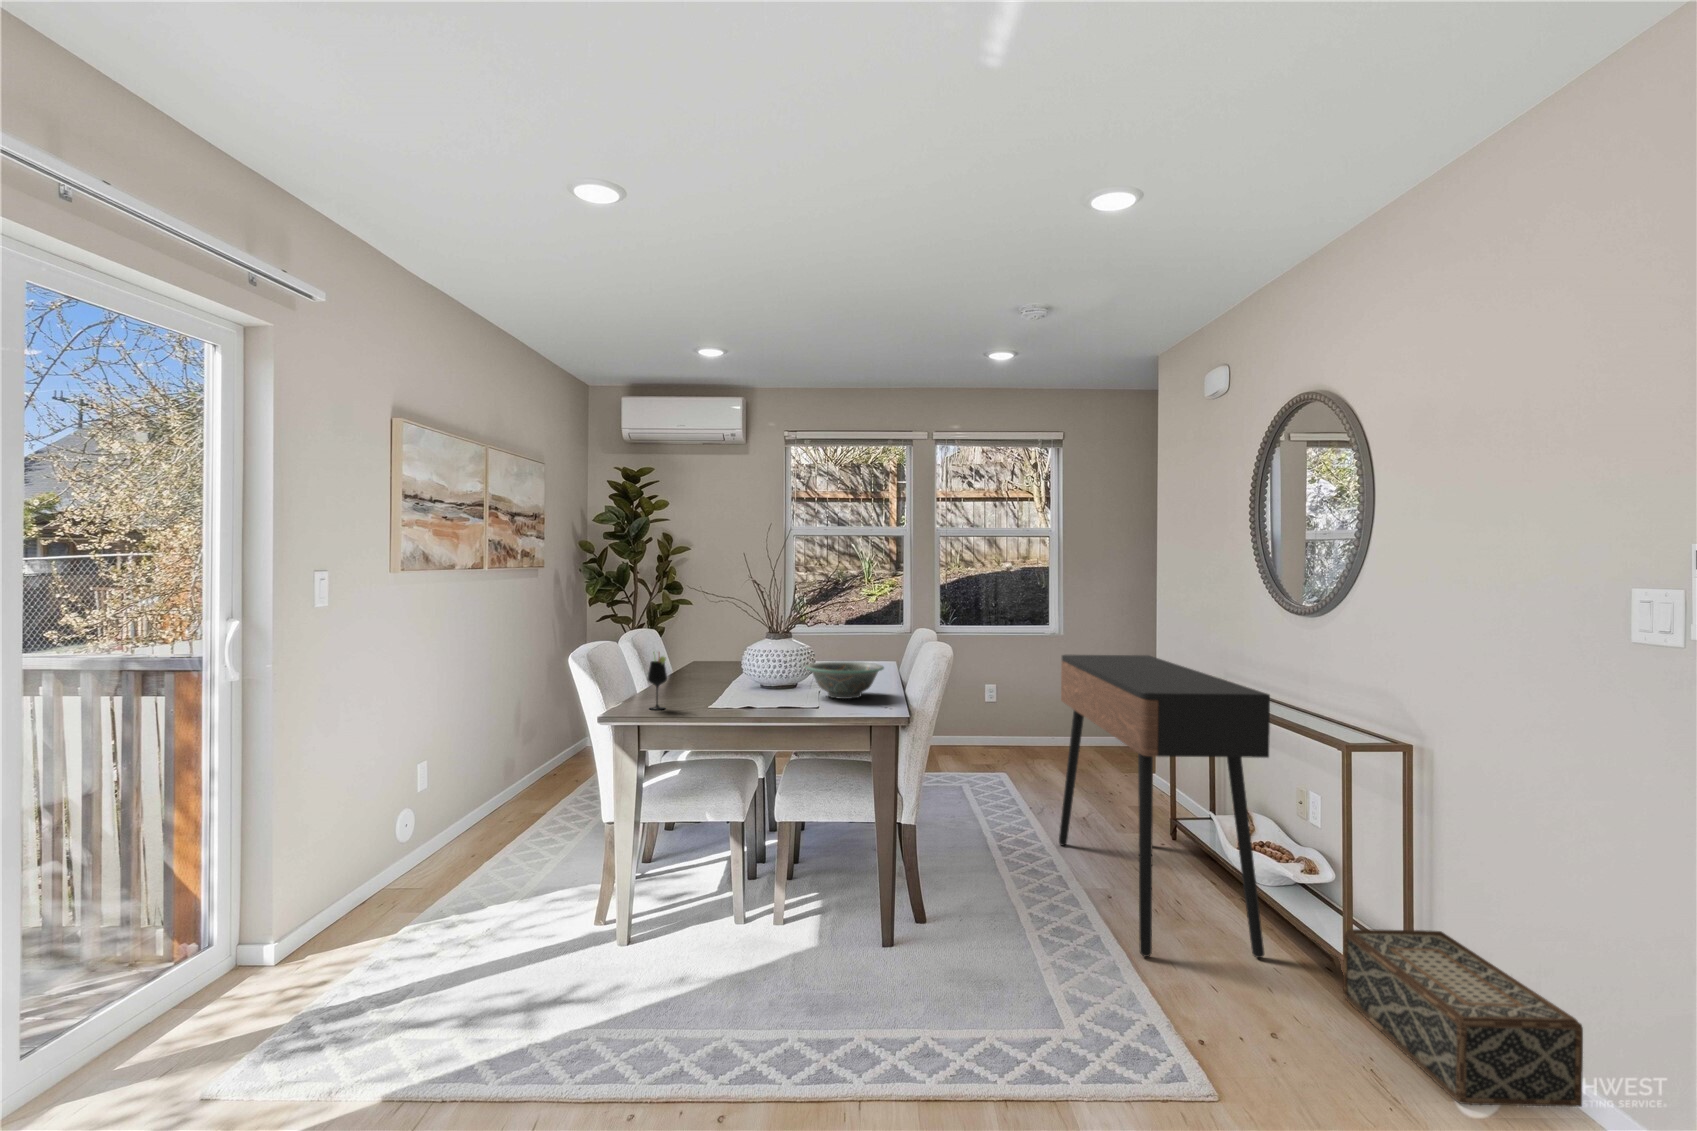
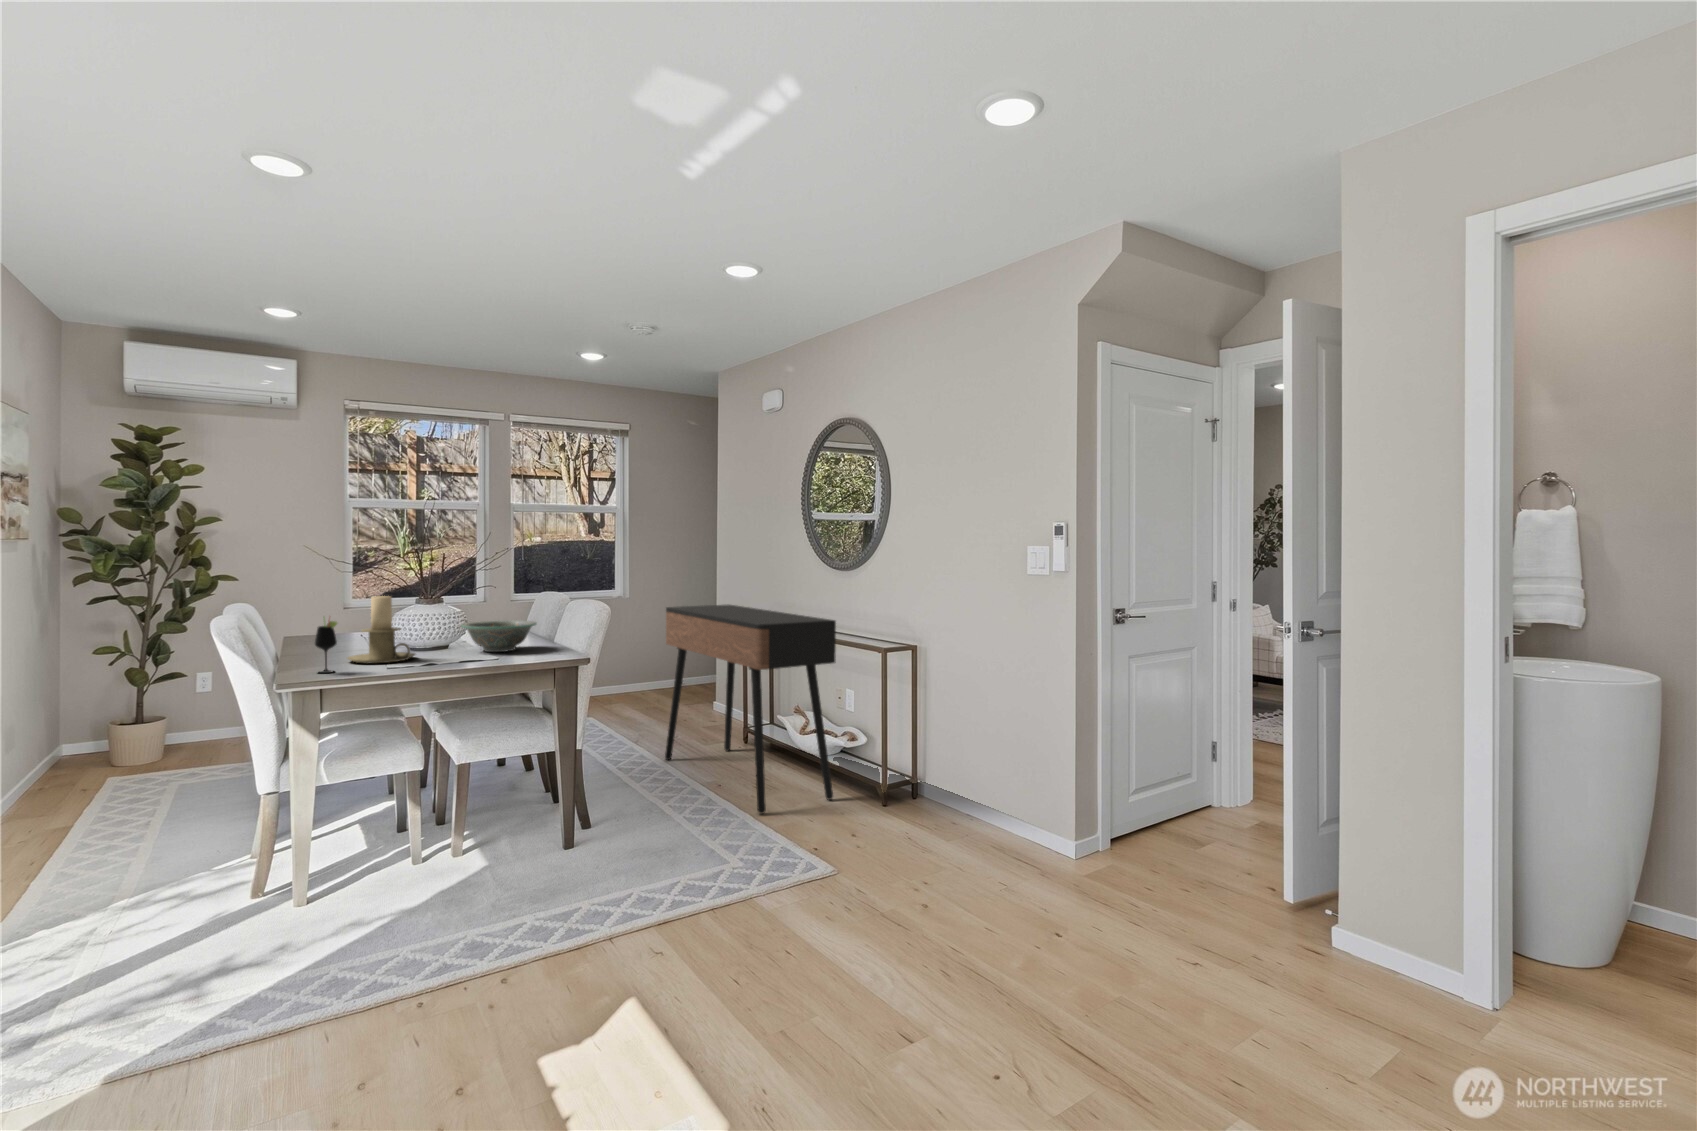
candle holder: none [691,631,756,702] -> present [347,596,415,664]
woven basket: present [1344,929,1583,1107] -> none [884,757,1007,843]

